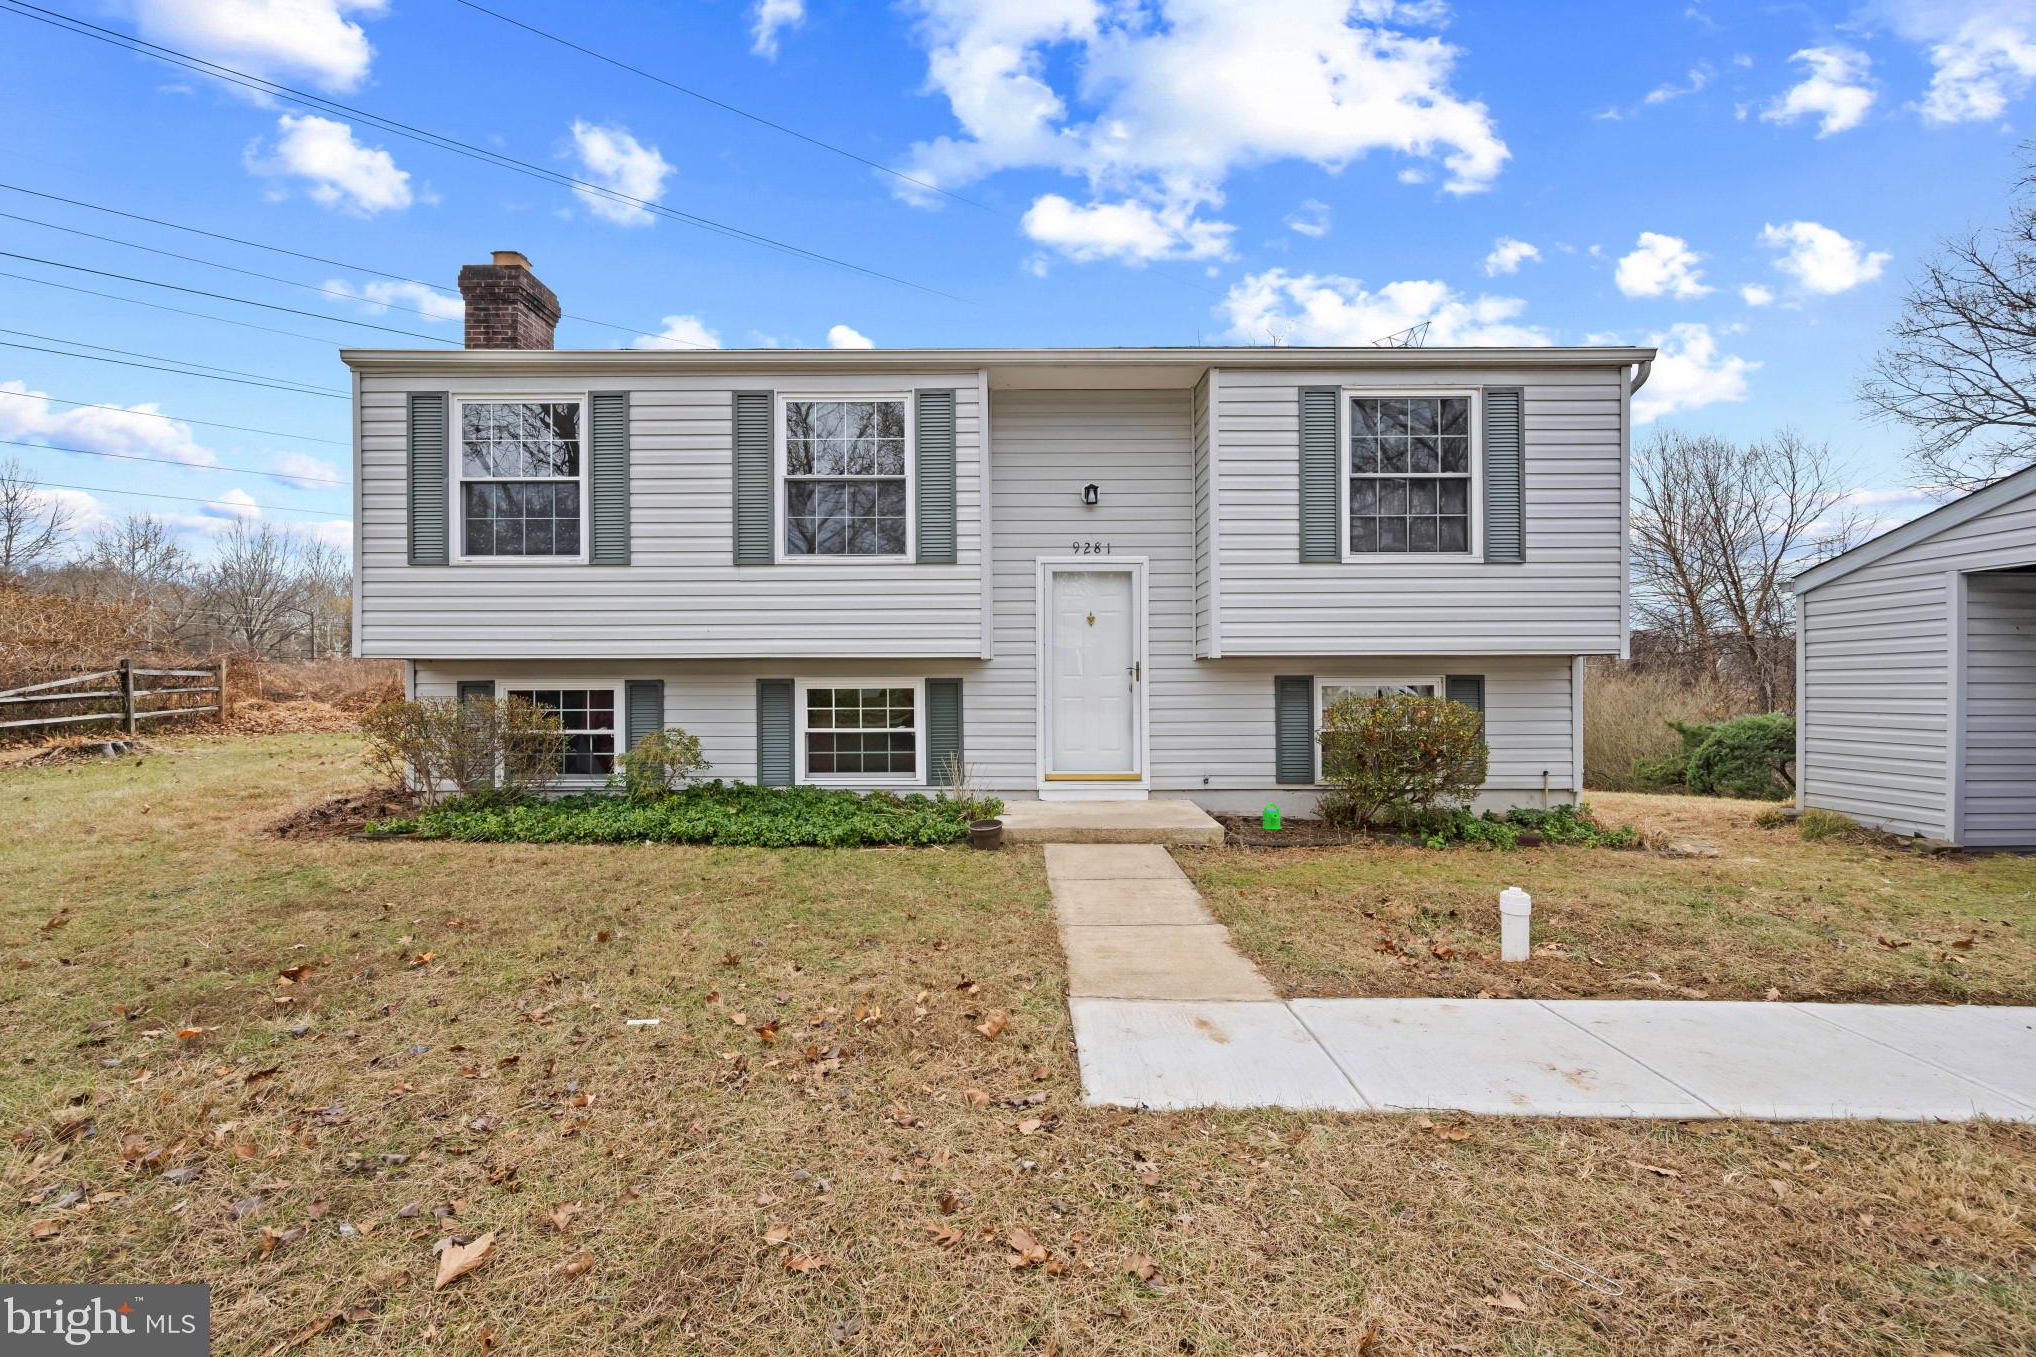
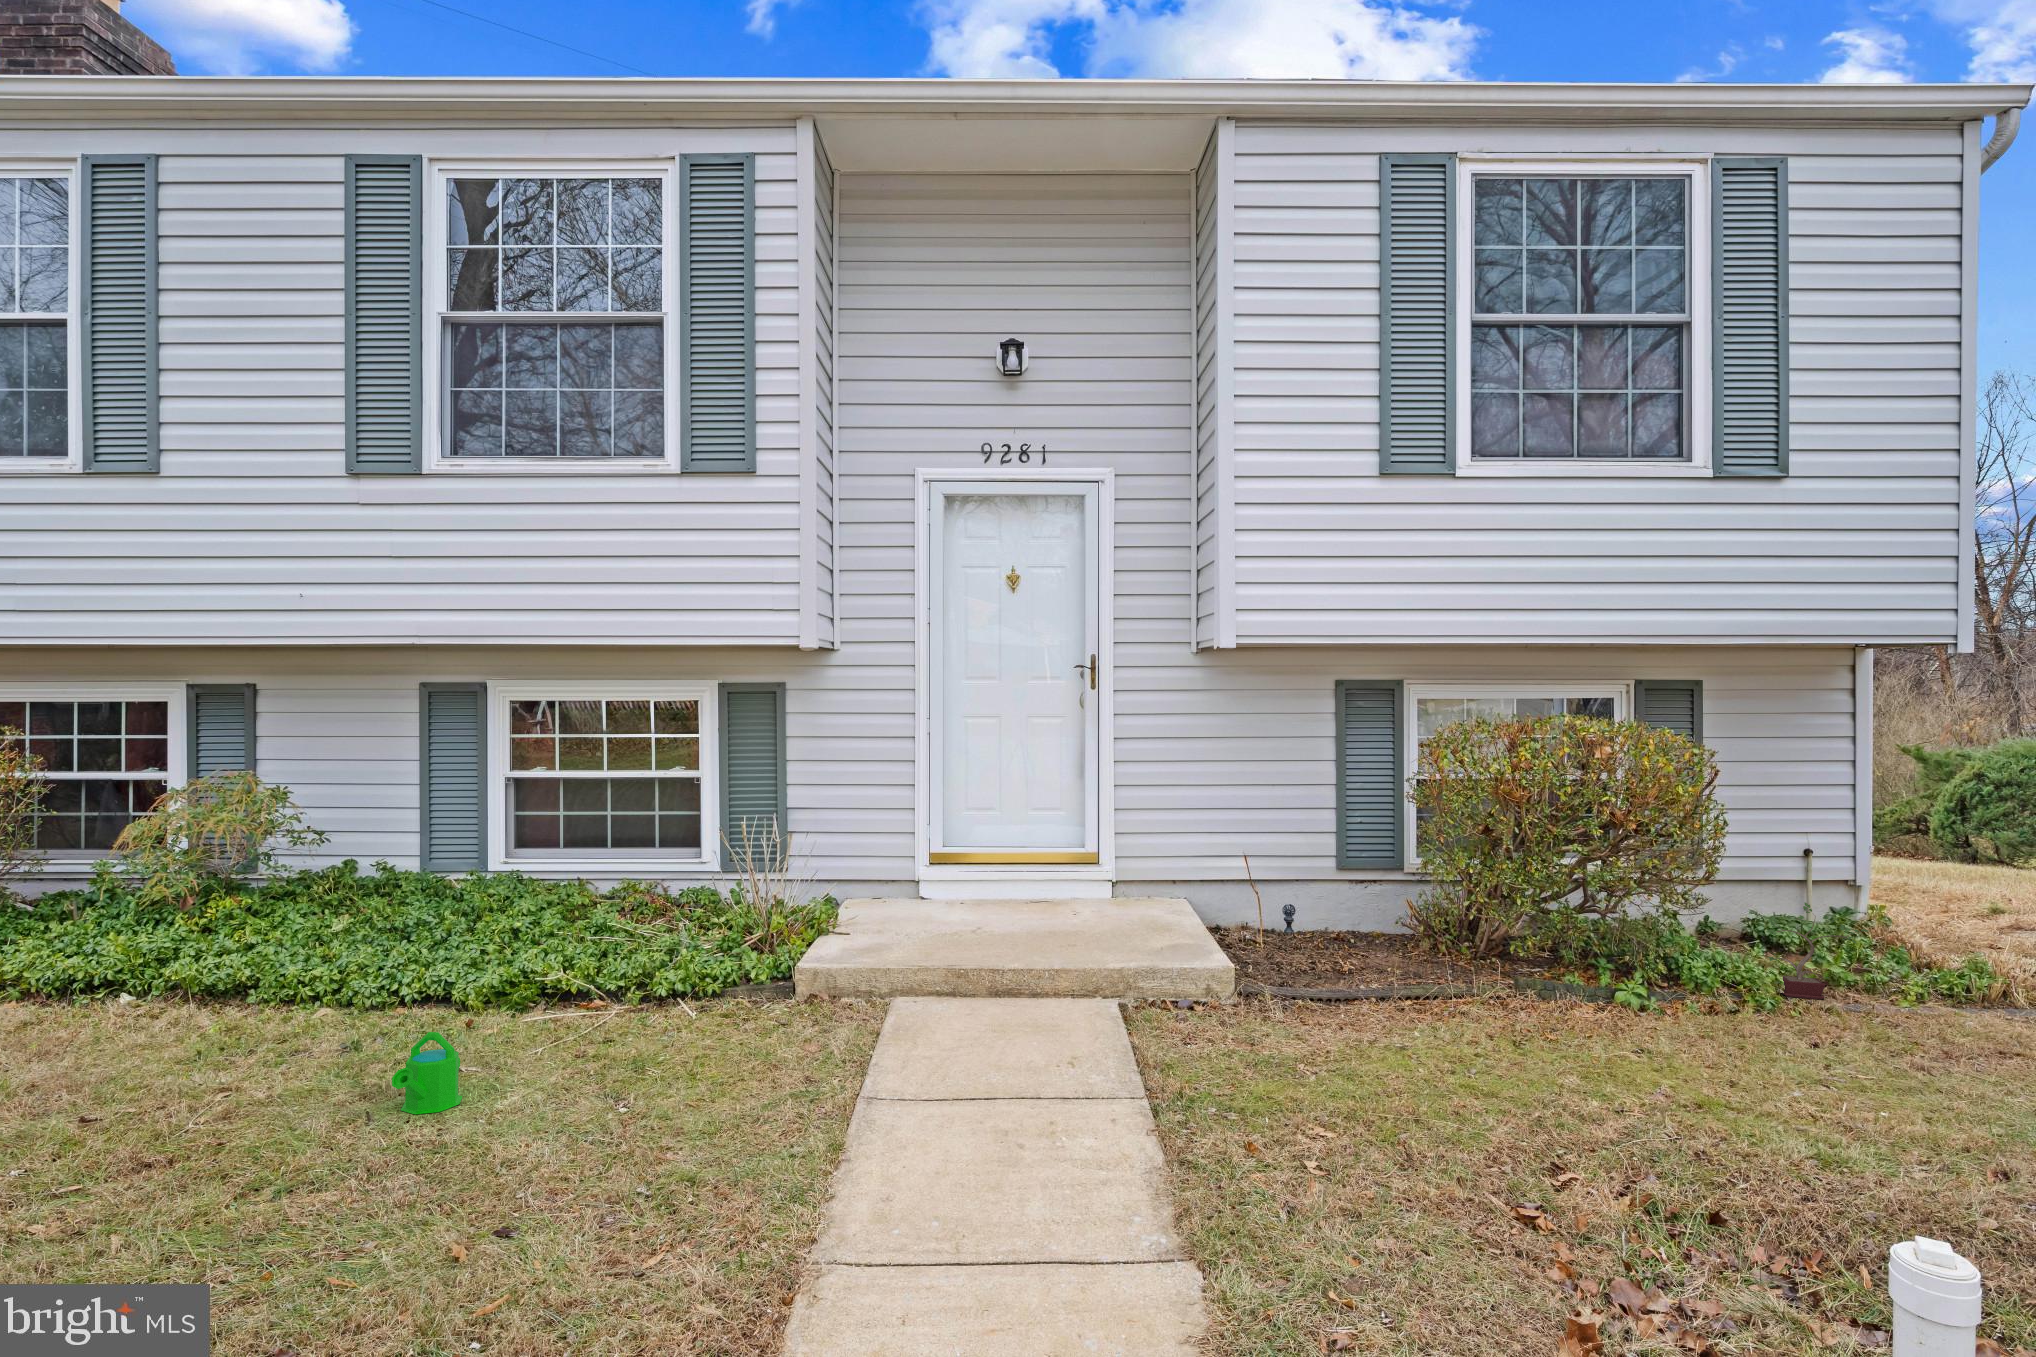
watering can: present [1262,803,1281,829] -> present [392,1032,463,1114]

